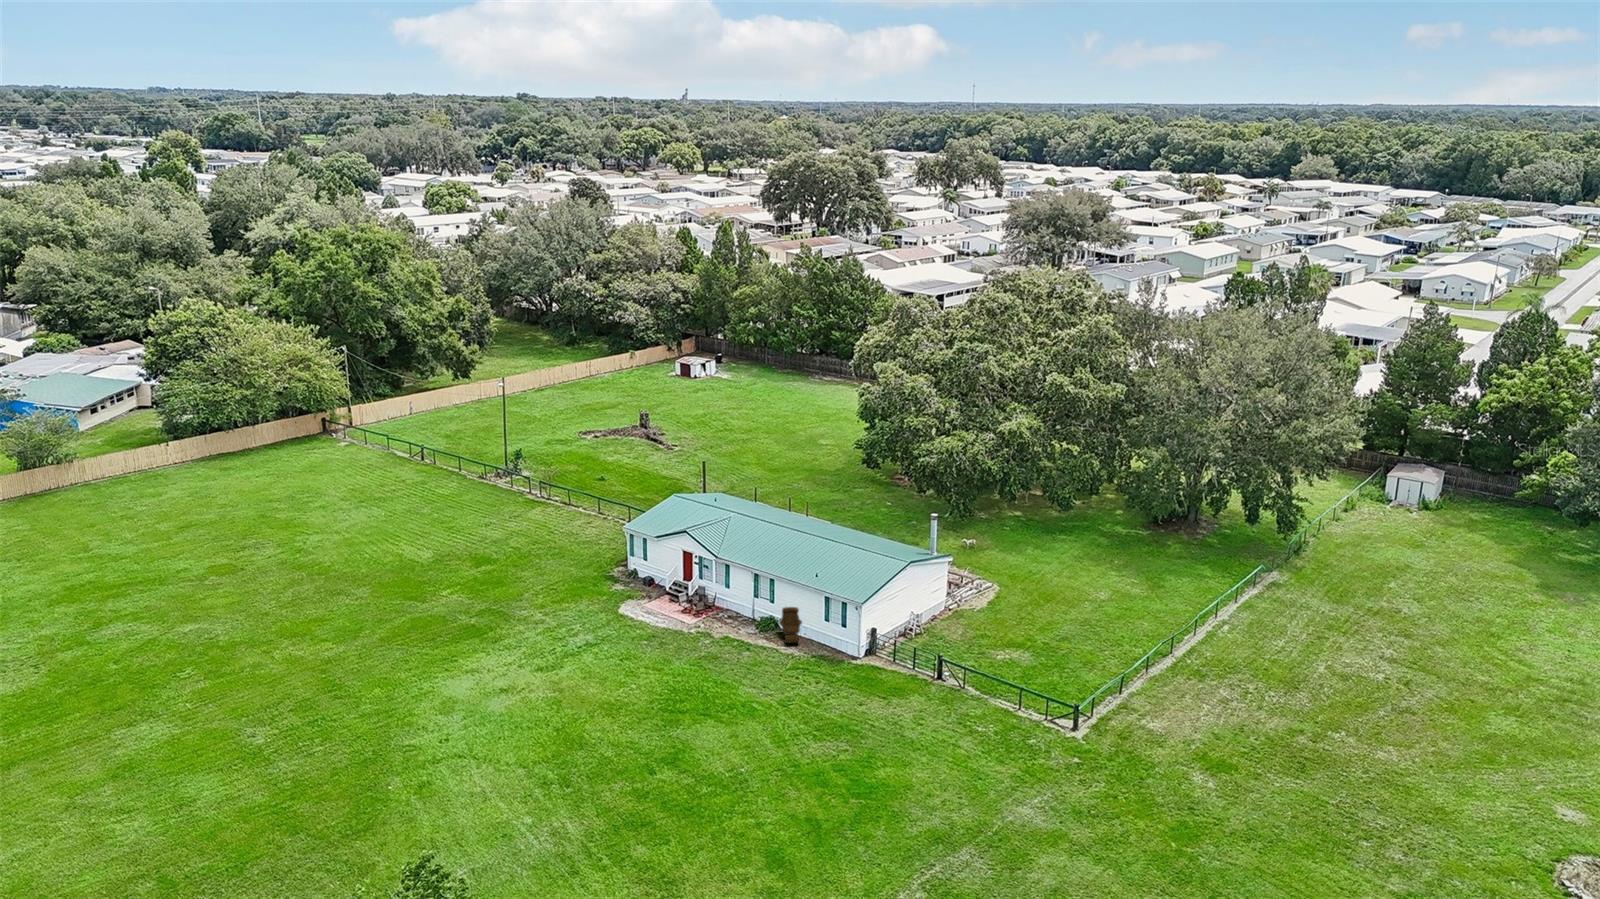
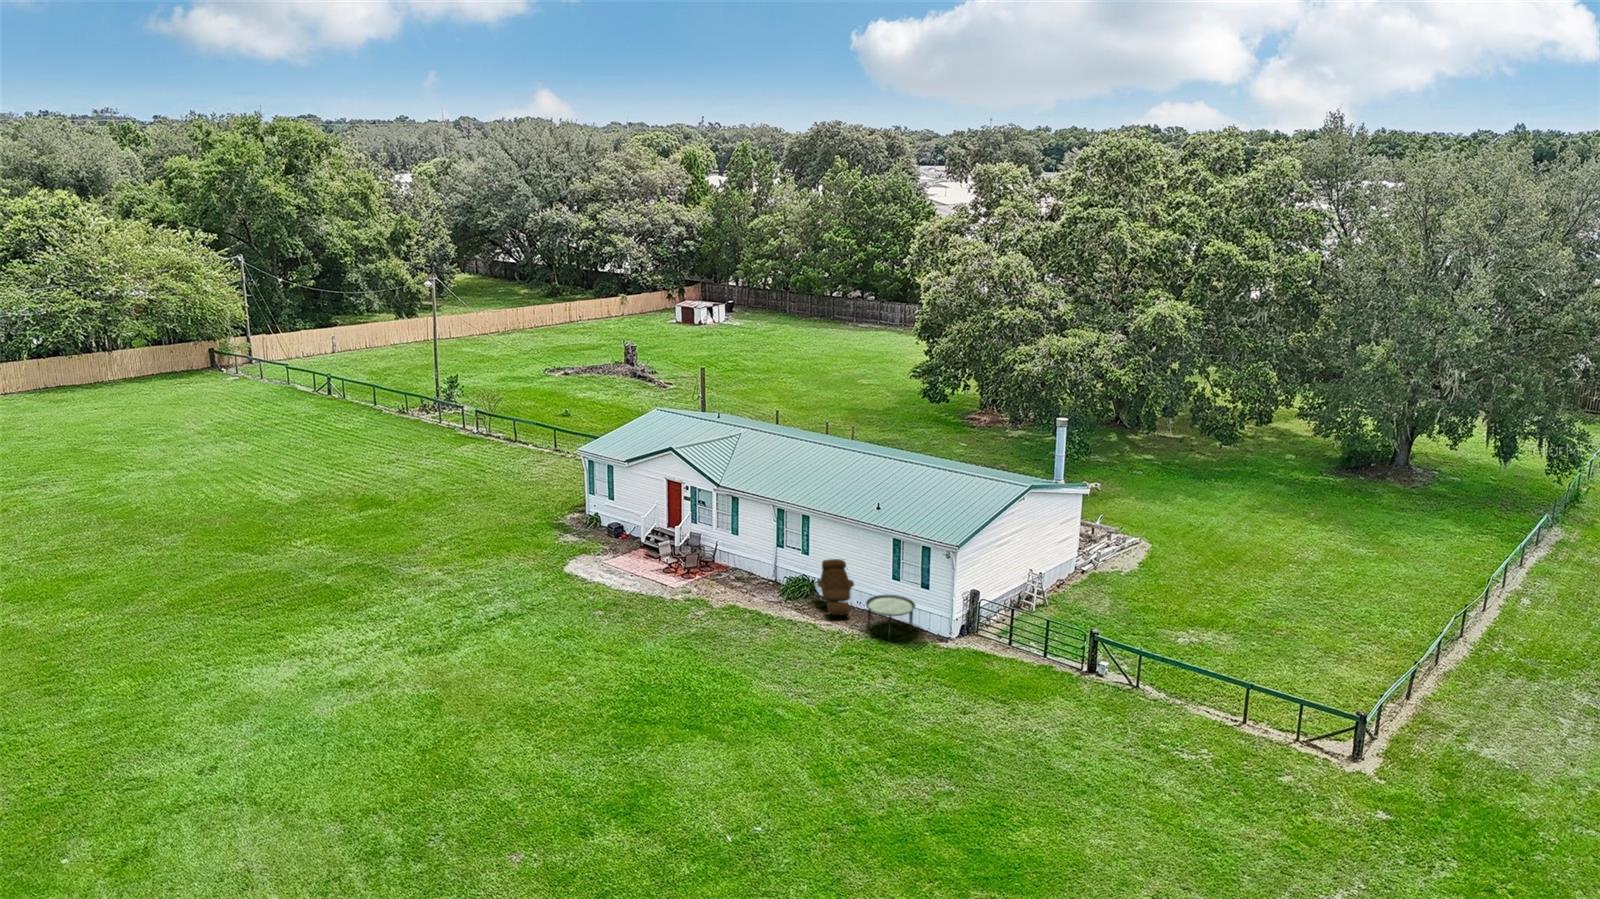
round table: none [808,630,838,659] -> present [866,595,915,640]

